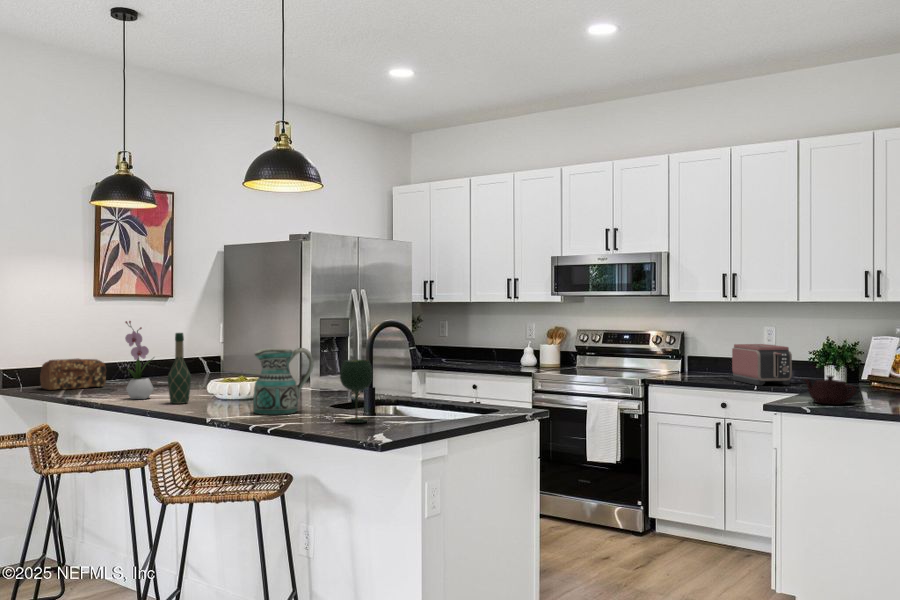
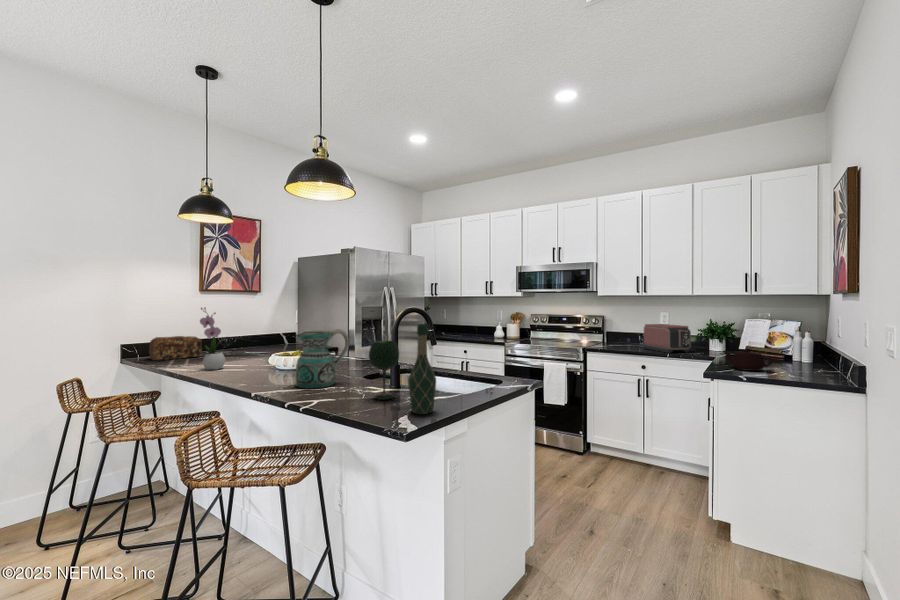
wine bottle: present [168,333,191,404] -> present [408,324,436,414]

